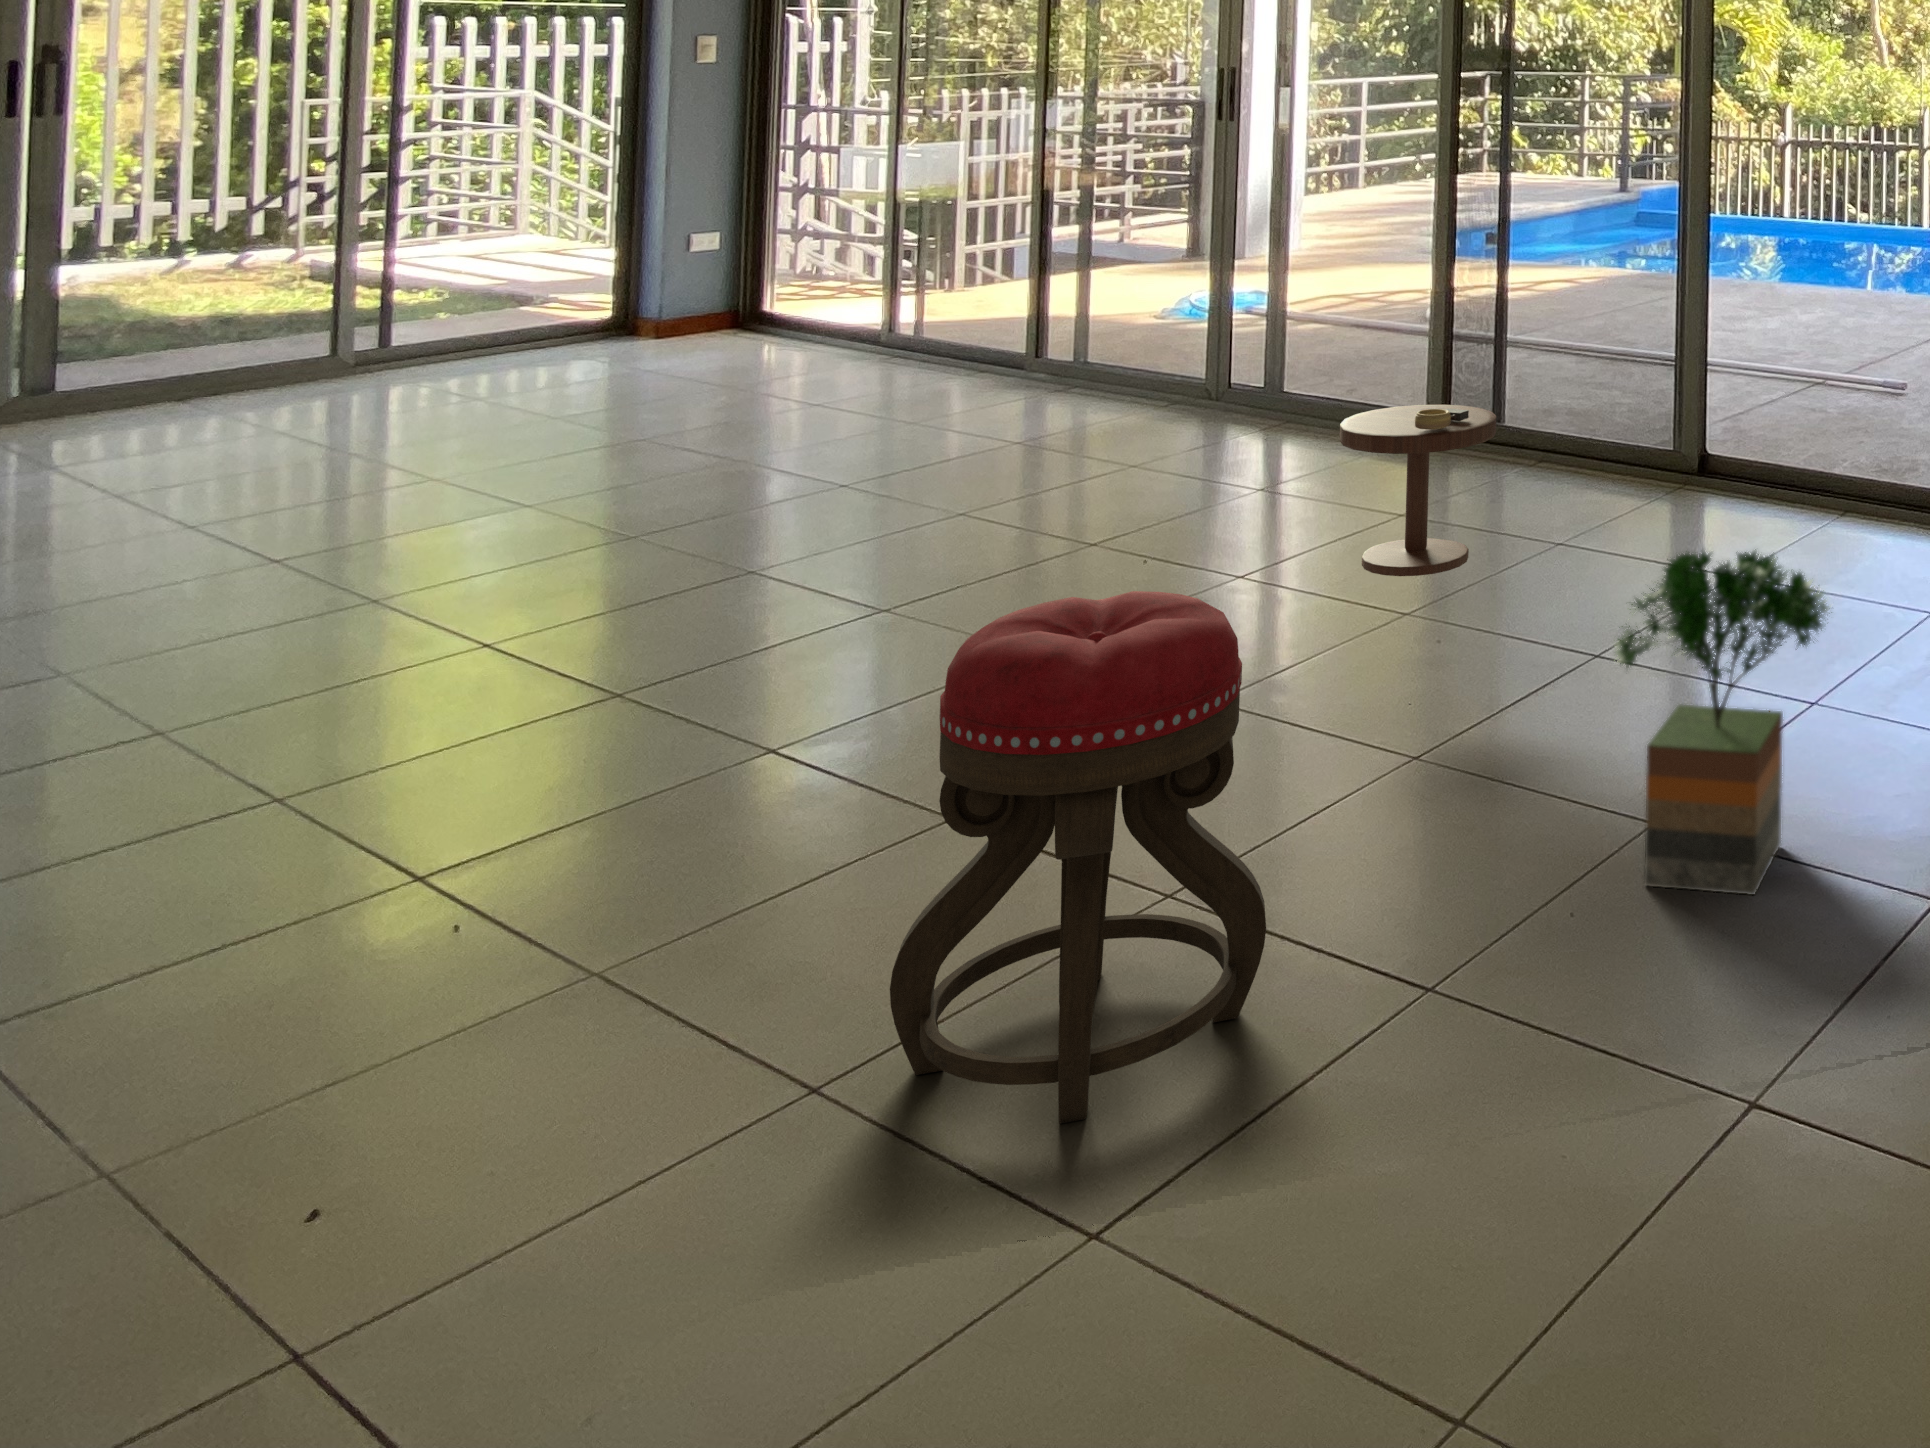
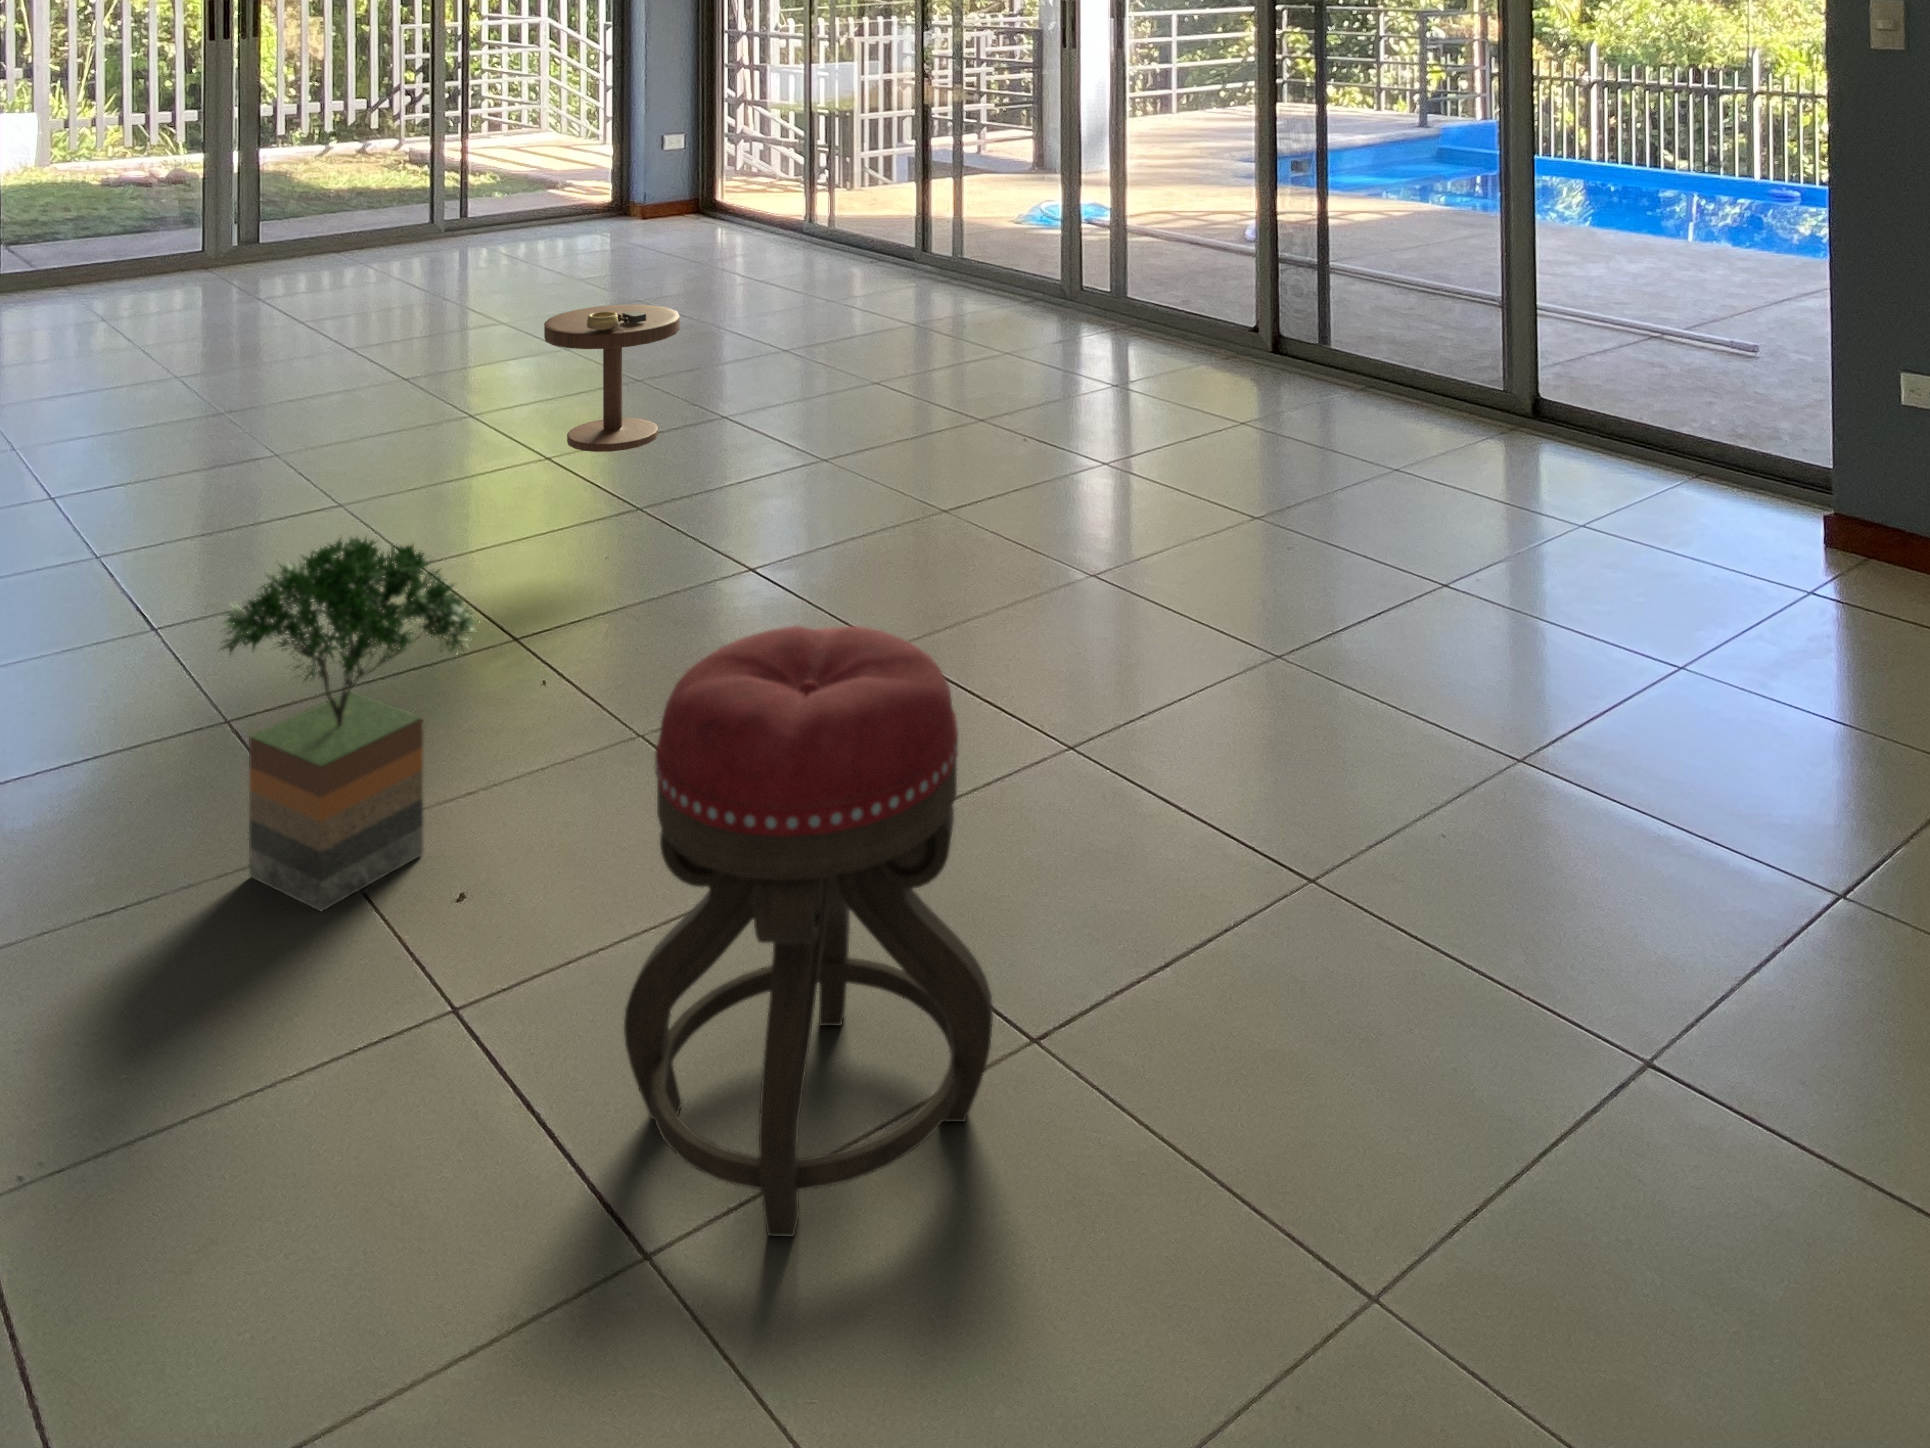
side table: present [1340,405,1496,703] -> present [544,305,680,452]
potted tree: present [1615,551,1832,895] -> present [218,538,476,911]

